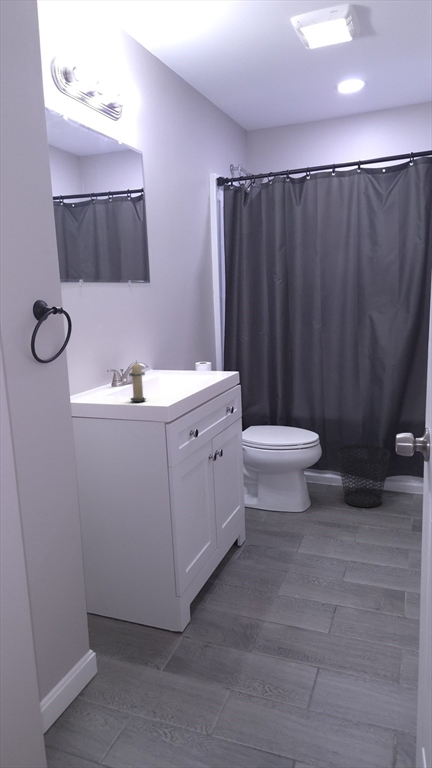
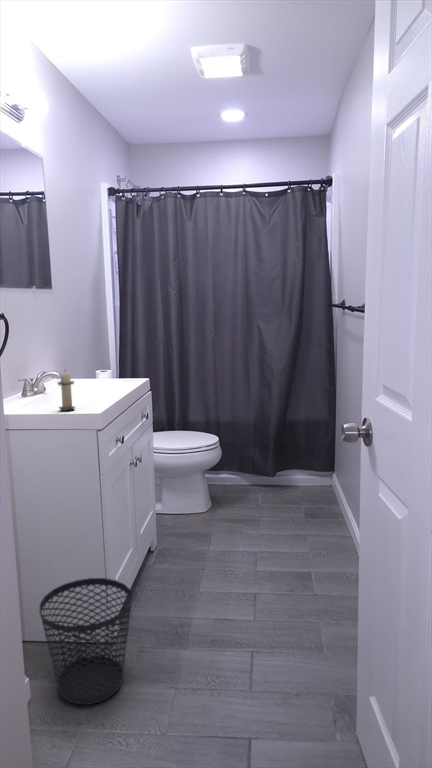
wastebasket: present [337,444,390,507] -> present [40,578,132,705]

